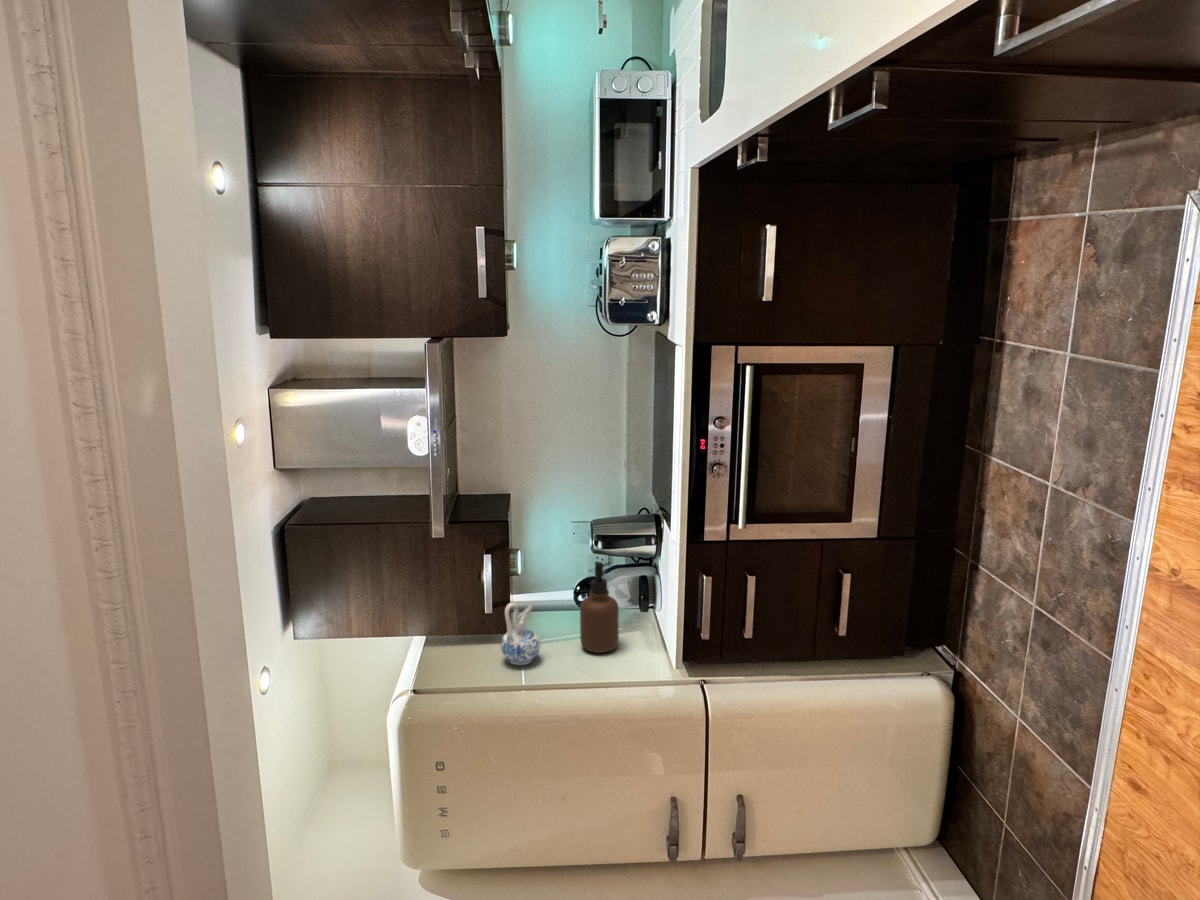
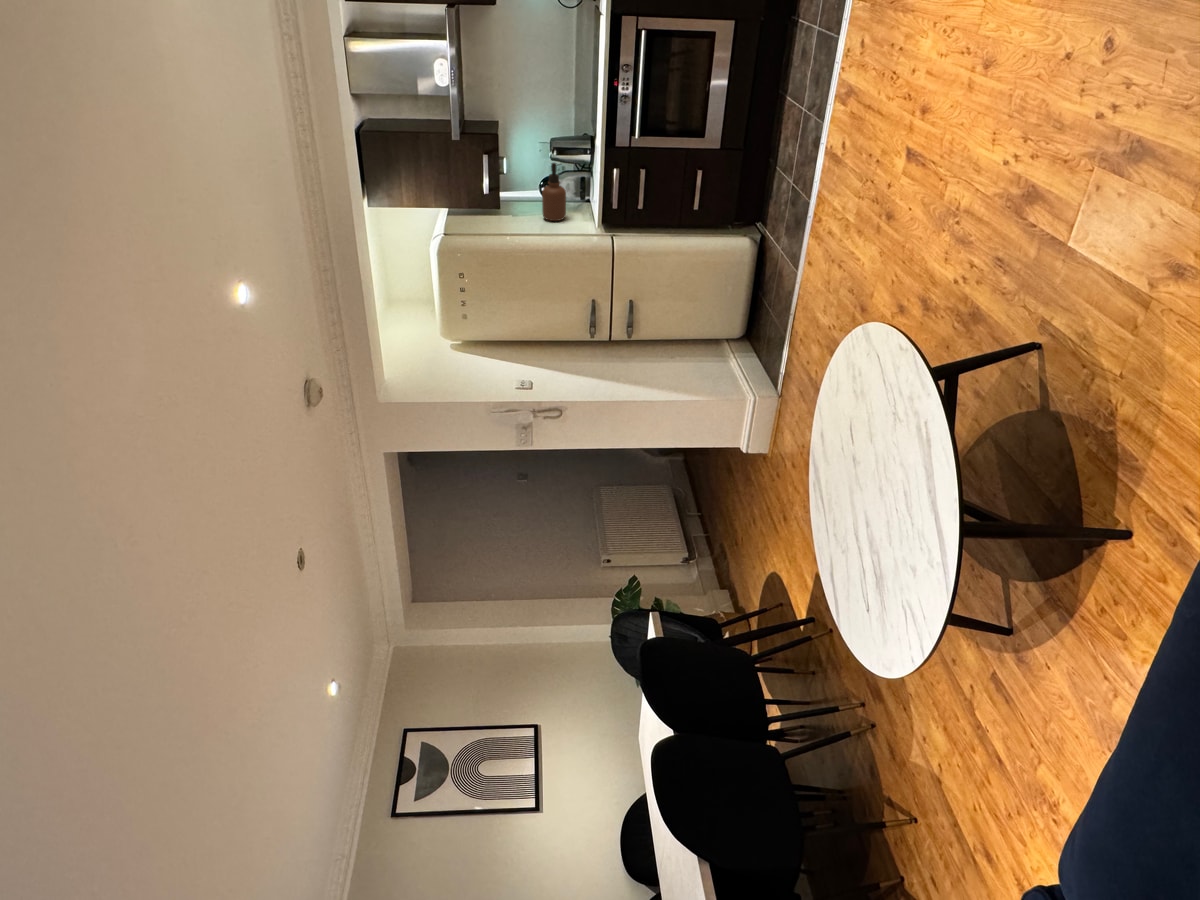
ceramic pitcher: present [501,603,540,665] -> none [494,185,518,225]

